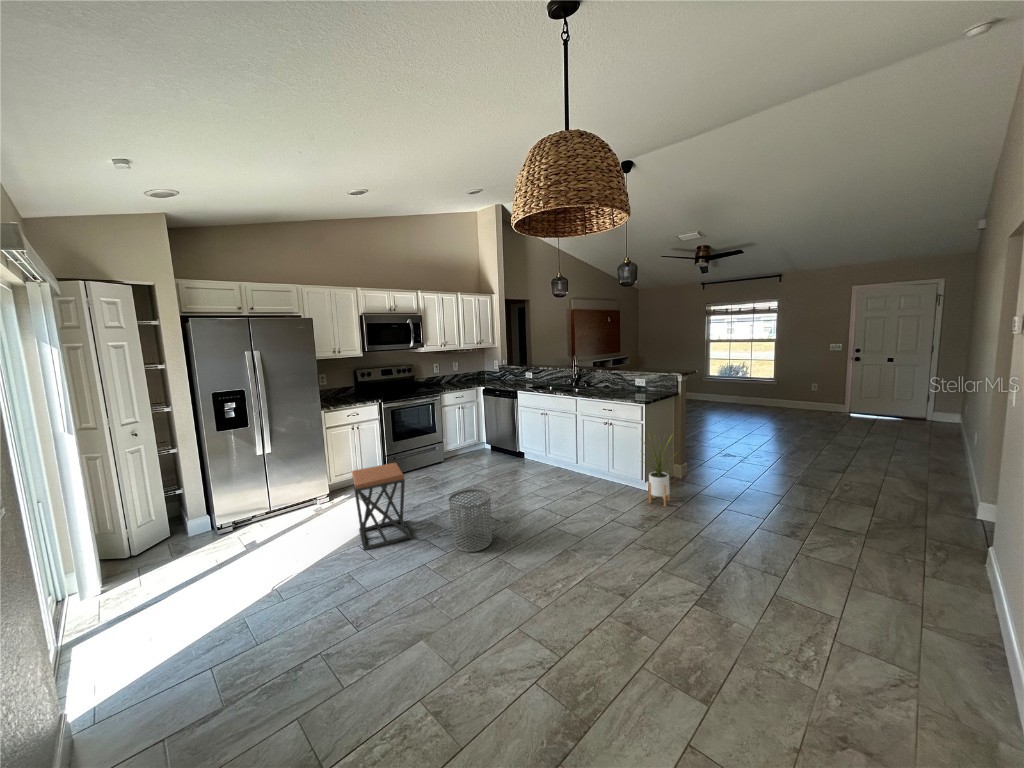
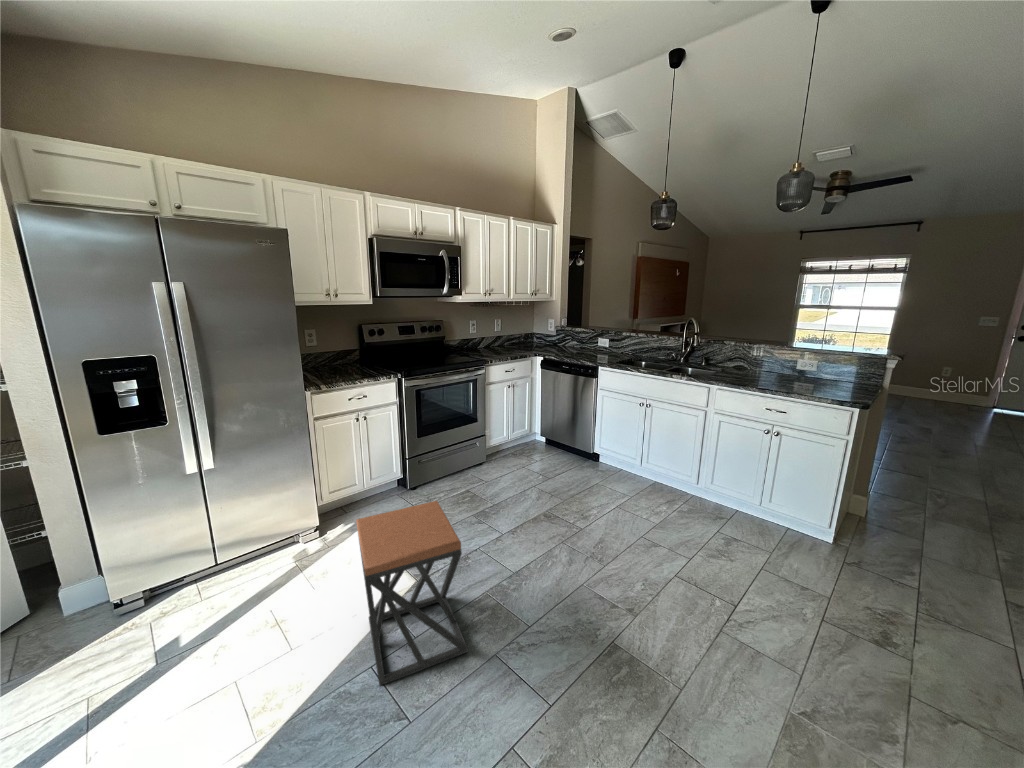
house plant: present [642,440,670,506] -> none [845,449,946,585]
waste bin: present [449,489,492,552] -> none [553,569,640,710]

